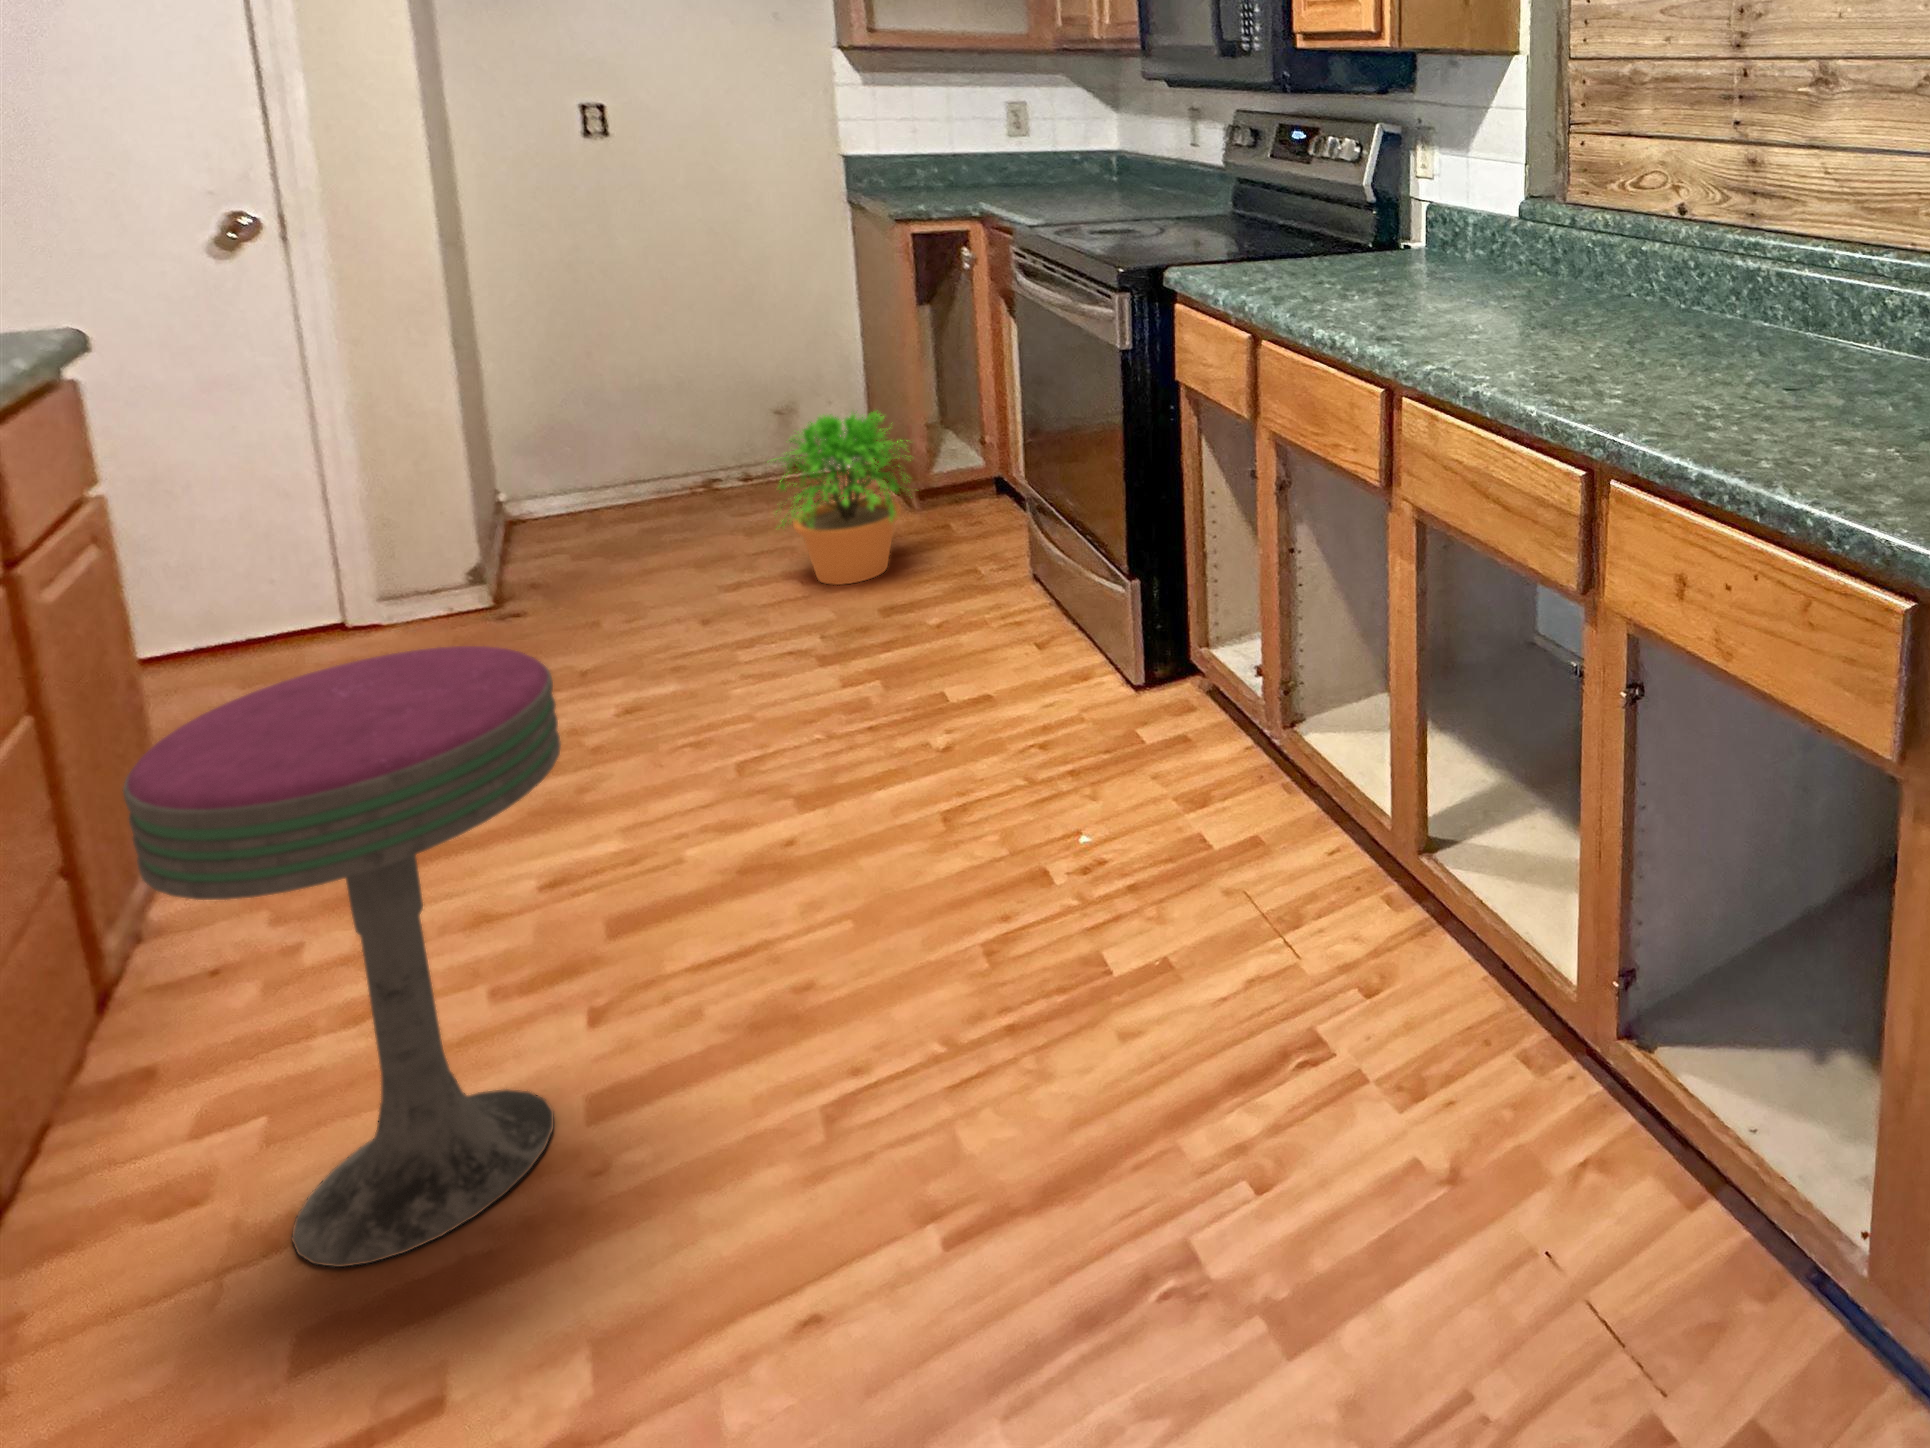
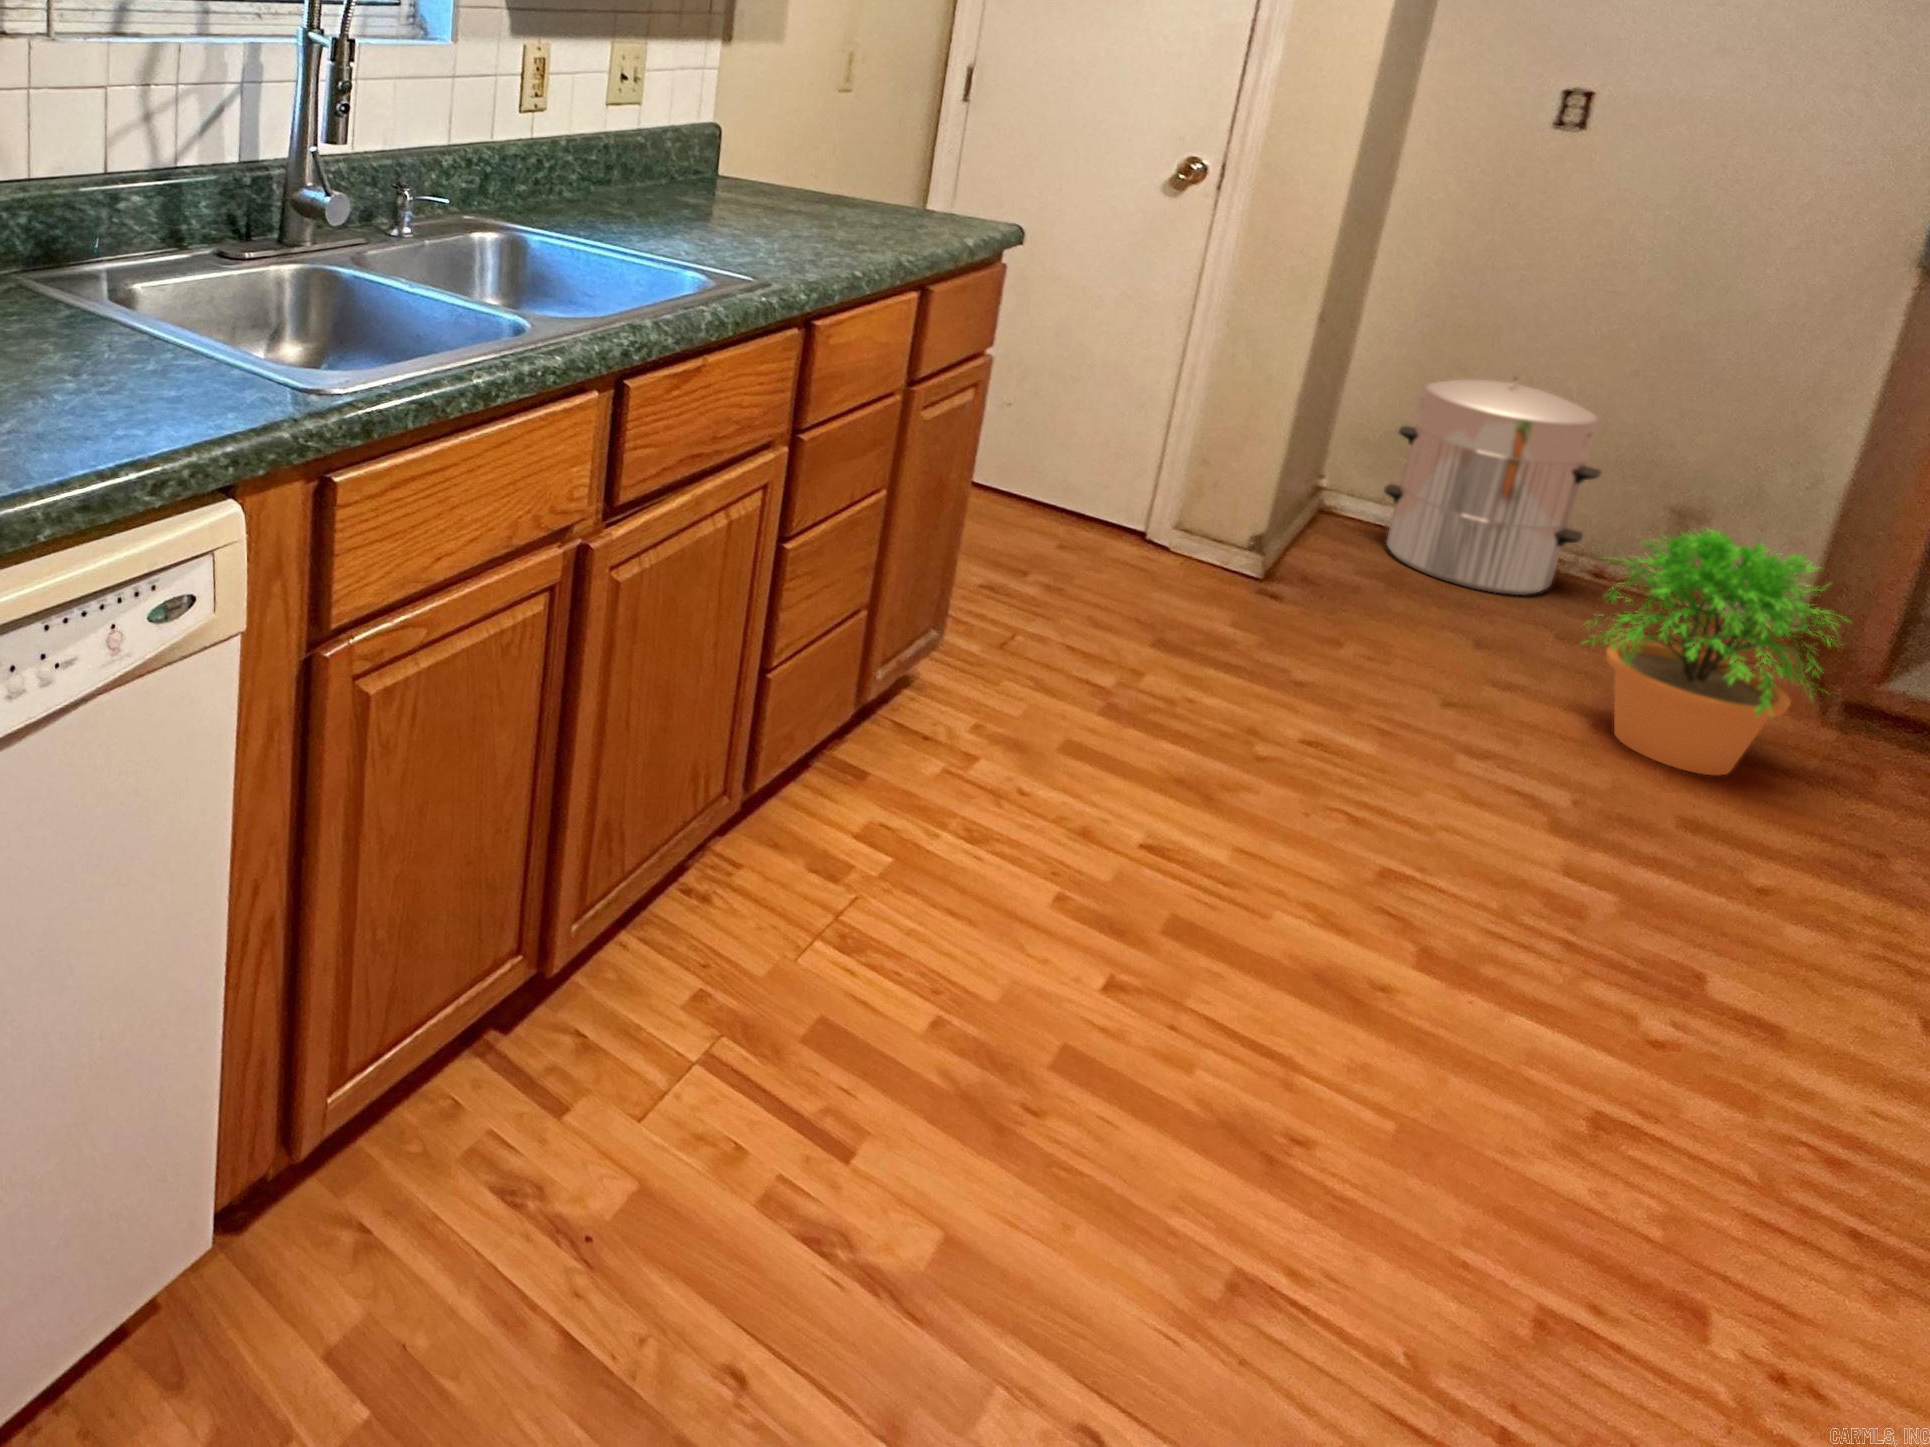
waste bin: none [560,350,732,535] -> present [1384,376,1601,595]
bar stool: present [123,646,561,1267] -> none [863,530,1170,1046]

